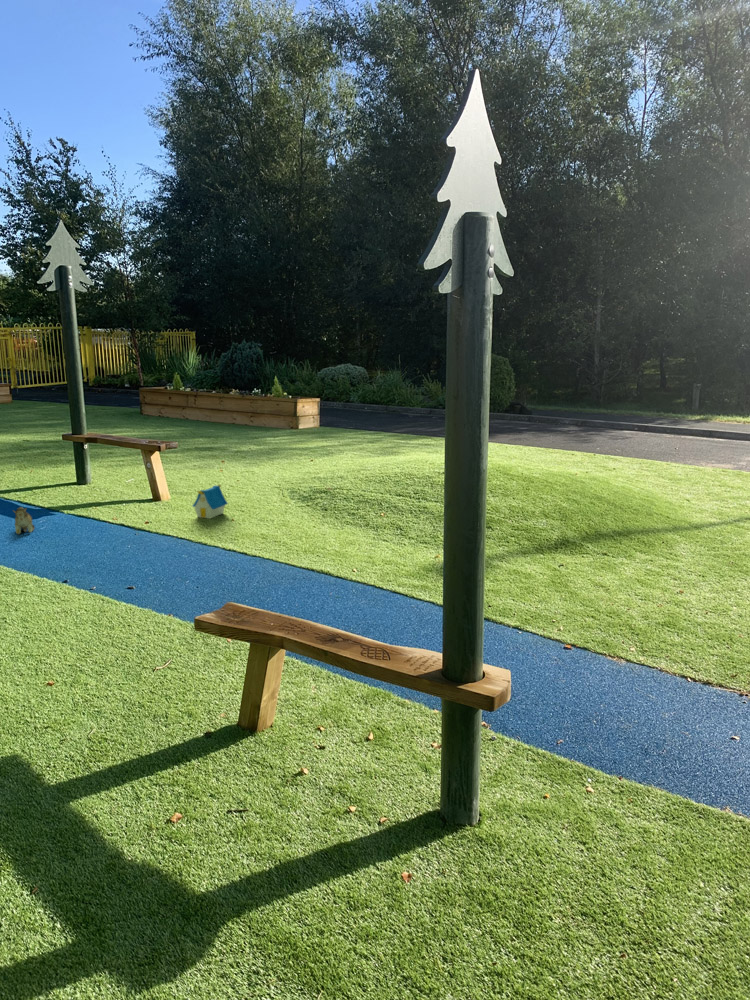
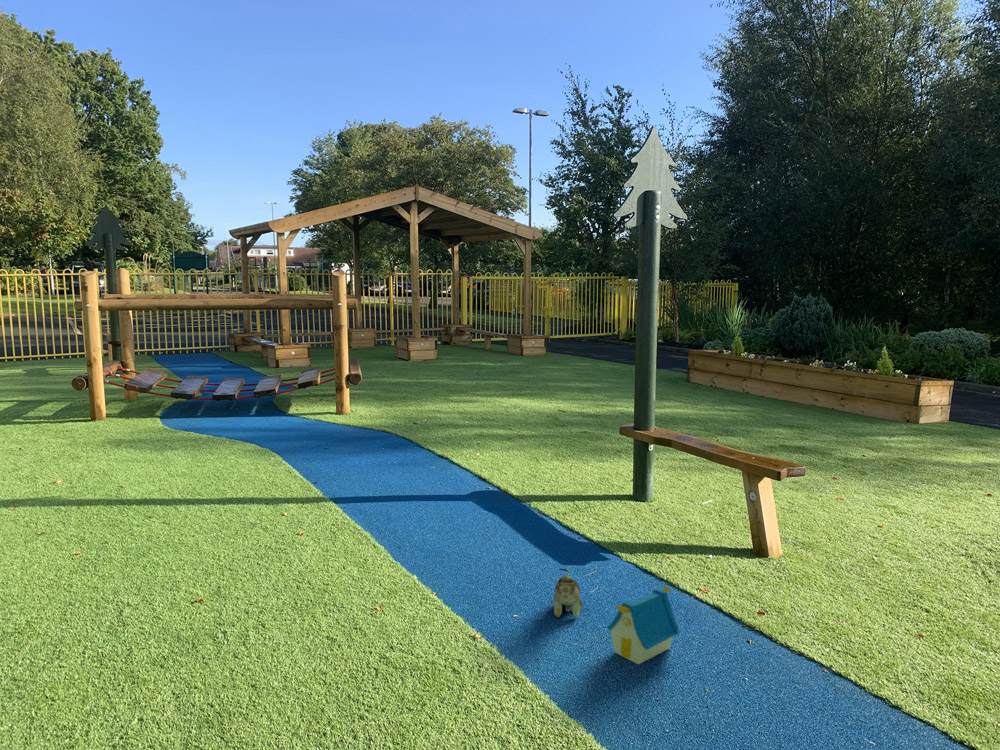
toy house: present [193,485,227,518] -> present [607,586,681,664]

